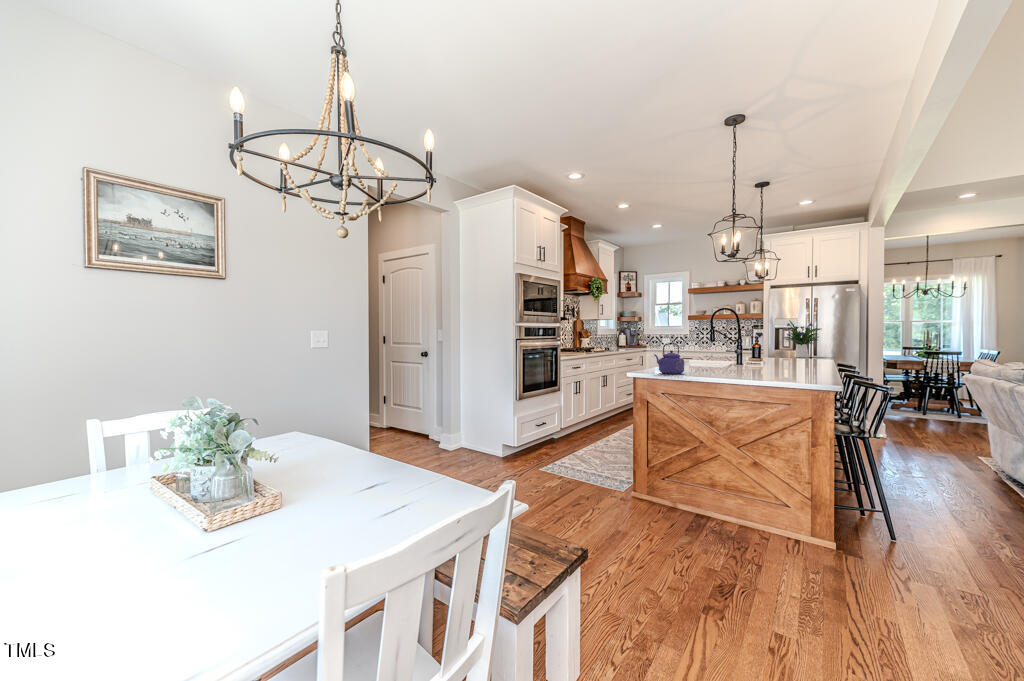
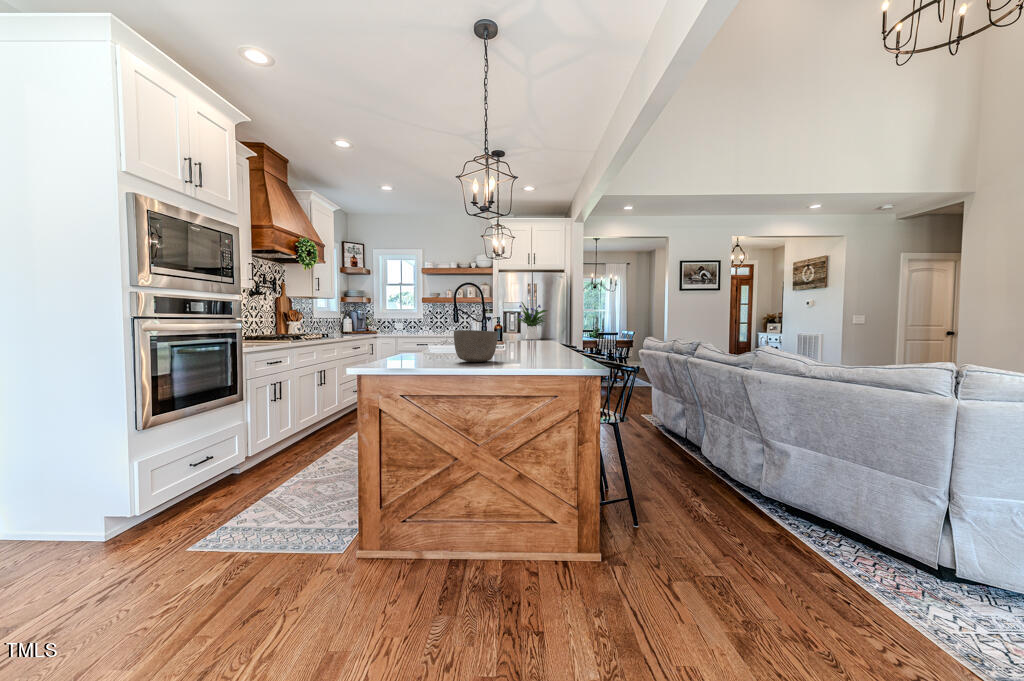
kettle: present [654,343,684,374] -> none [384,320,428,365]
bowl: none [704,351,740,375] -> present [454,330,498,362]

